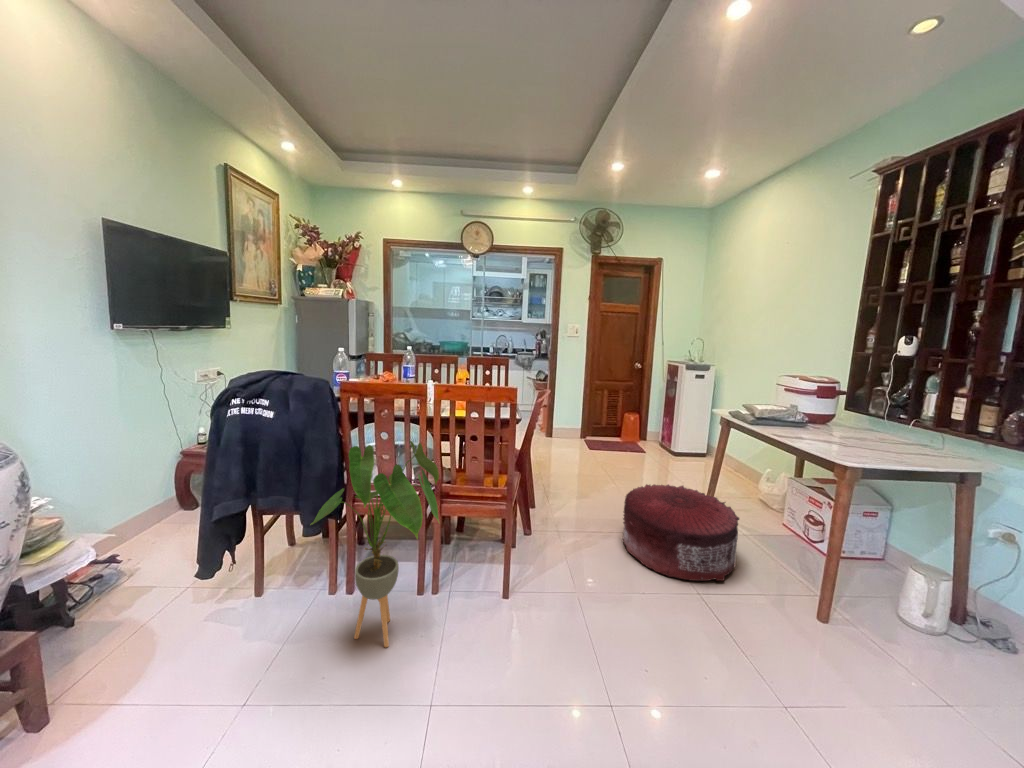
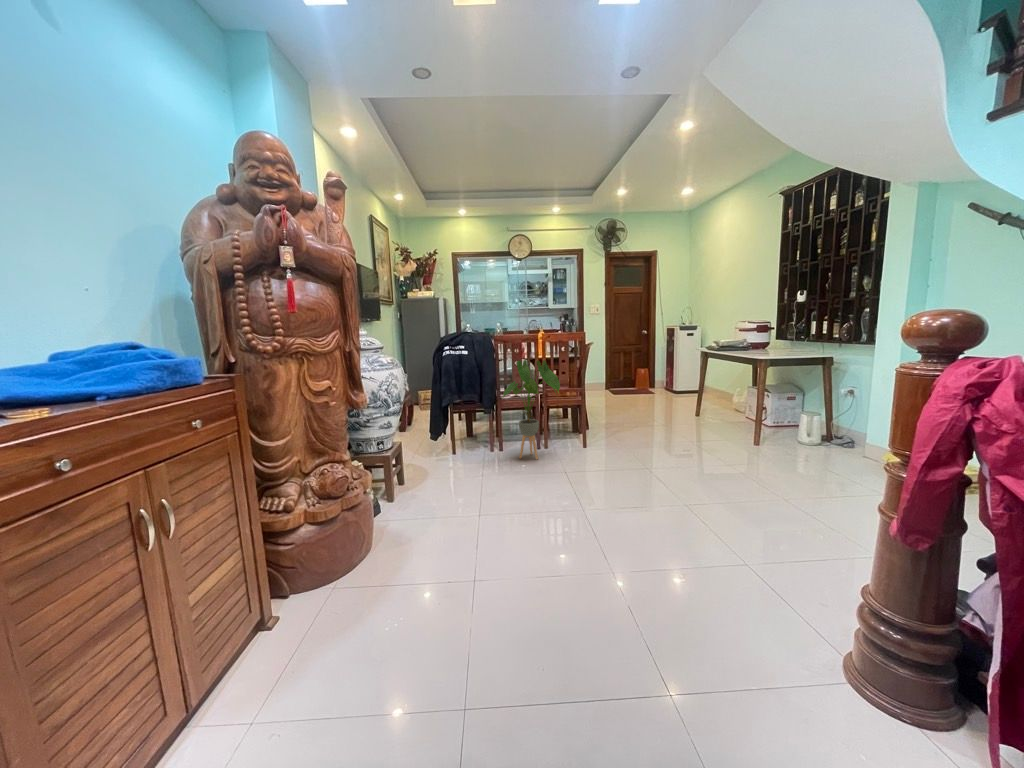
pouf: present [623,484,739,581] -> none [645,394,712,436]

